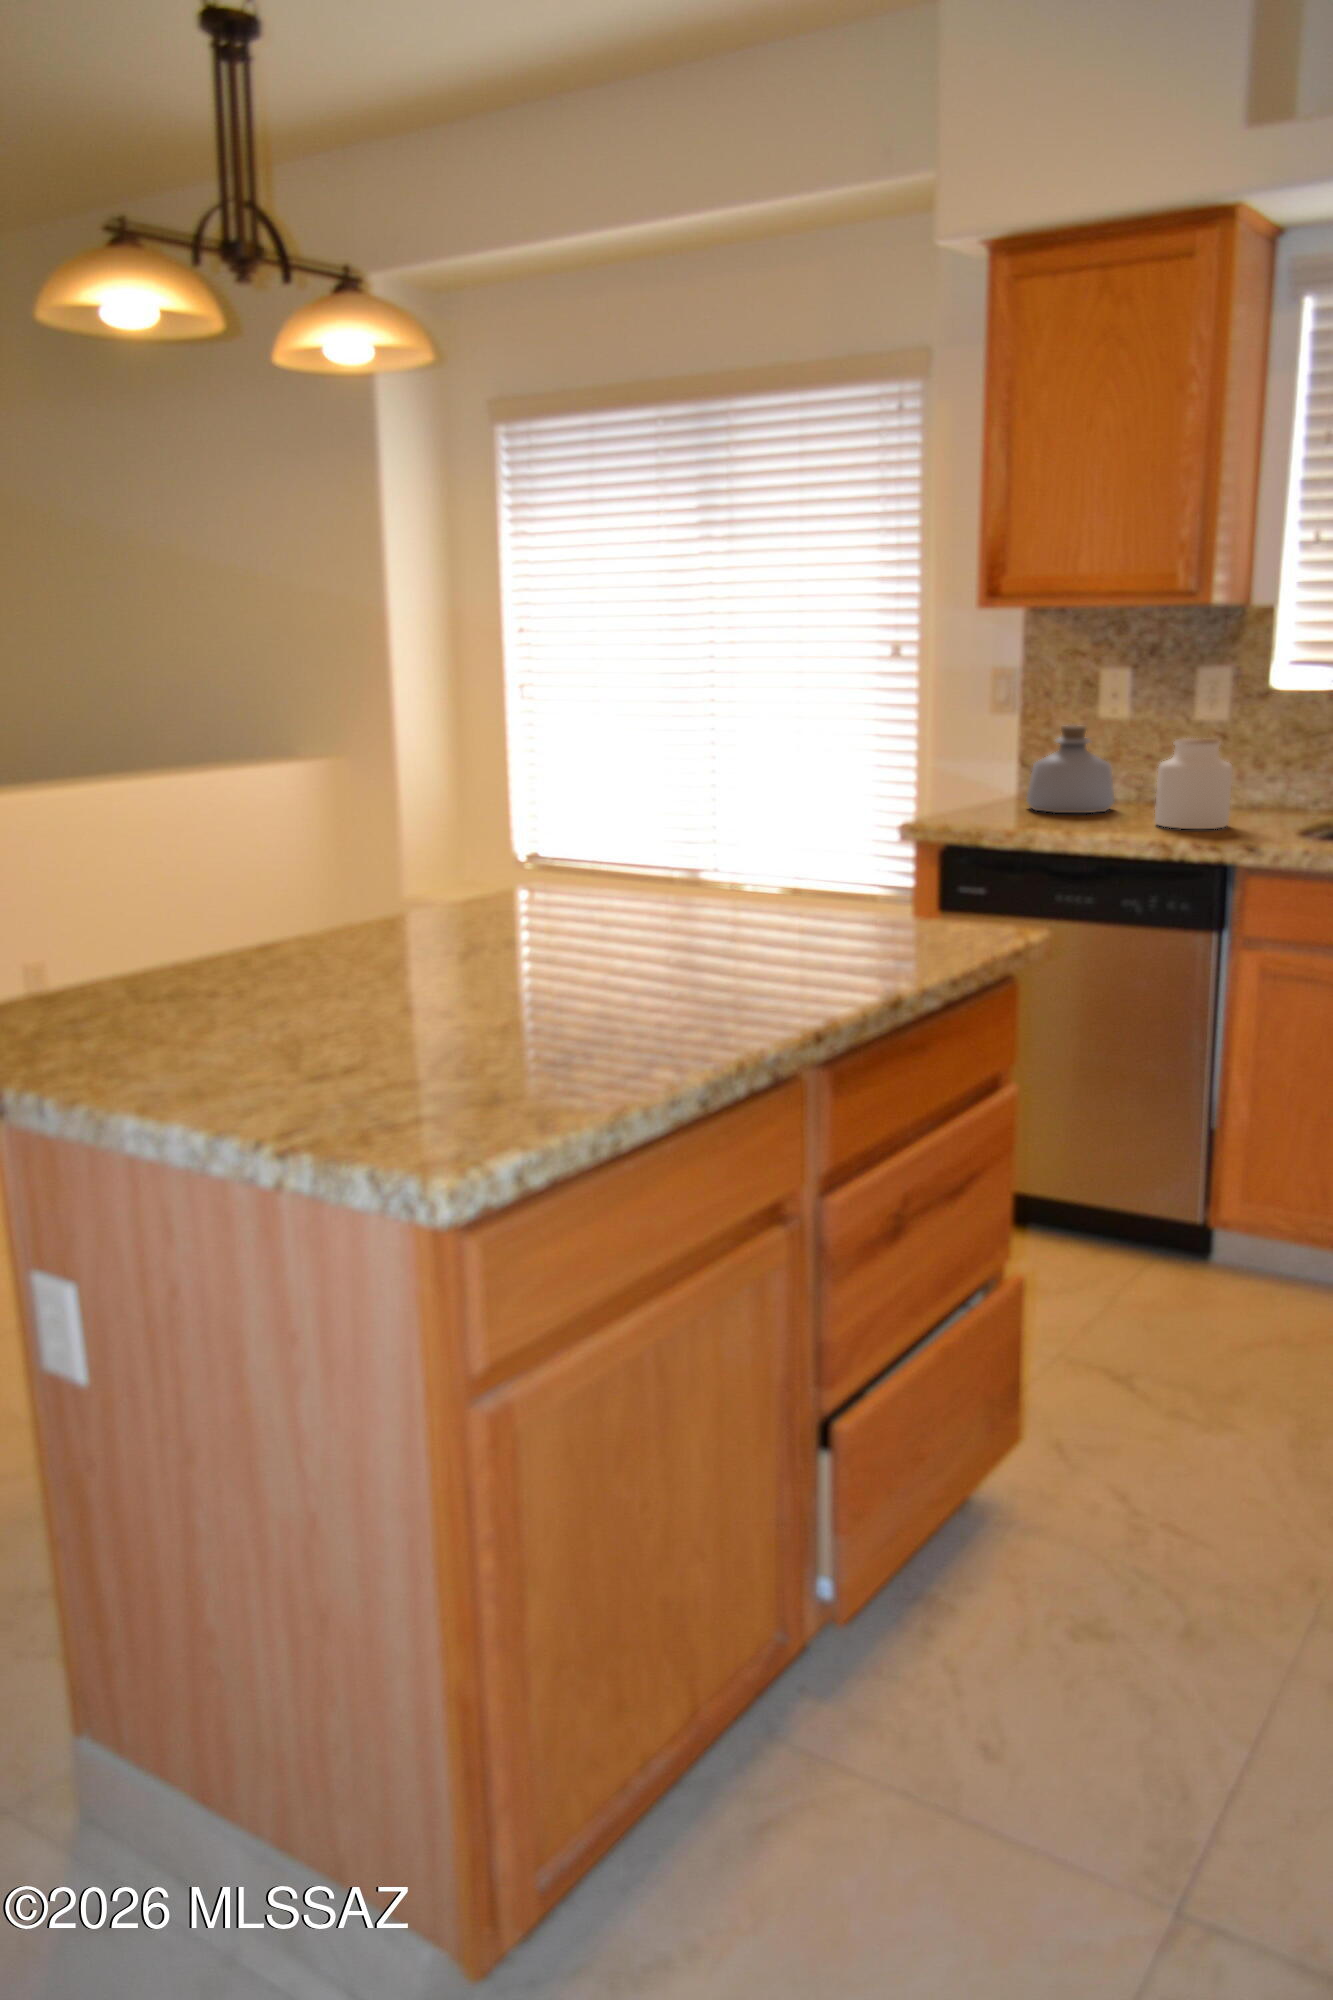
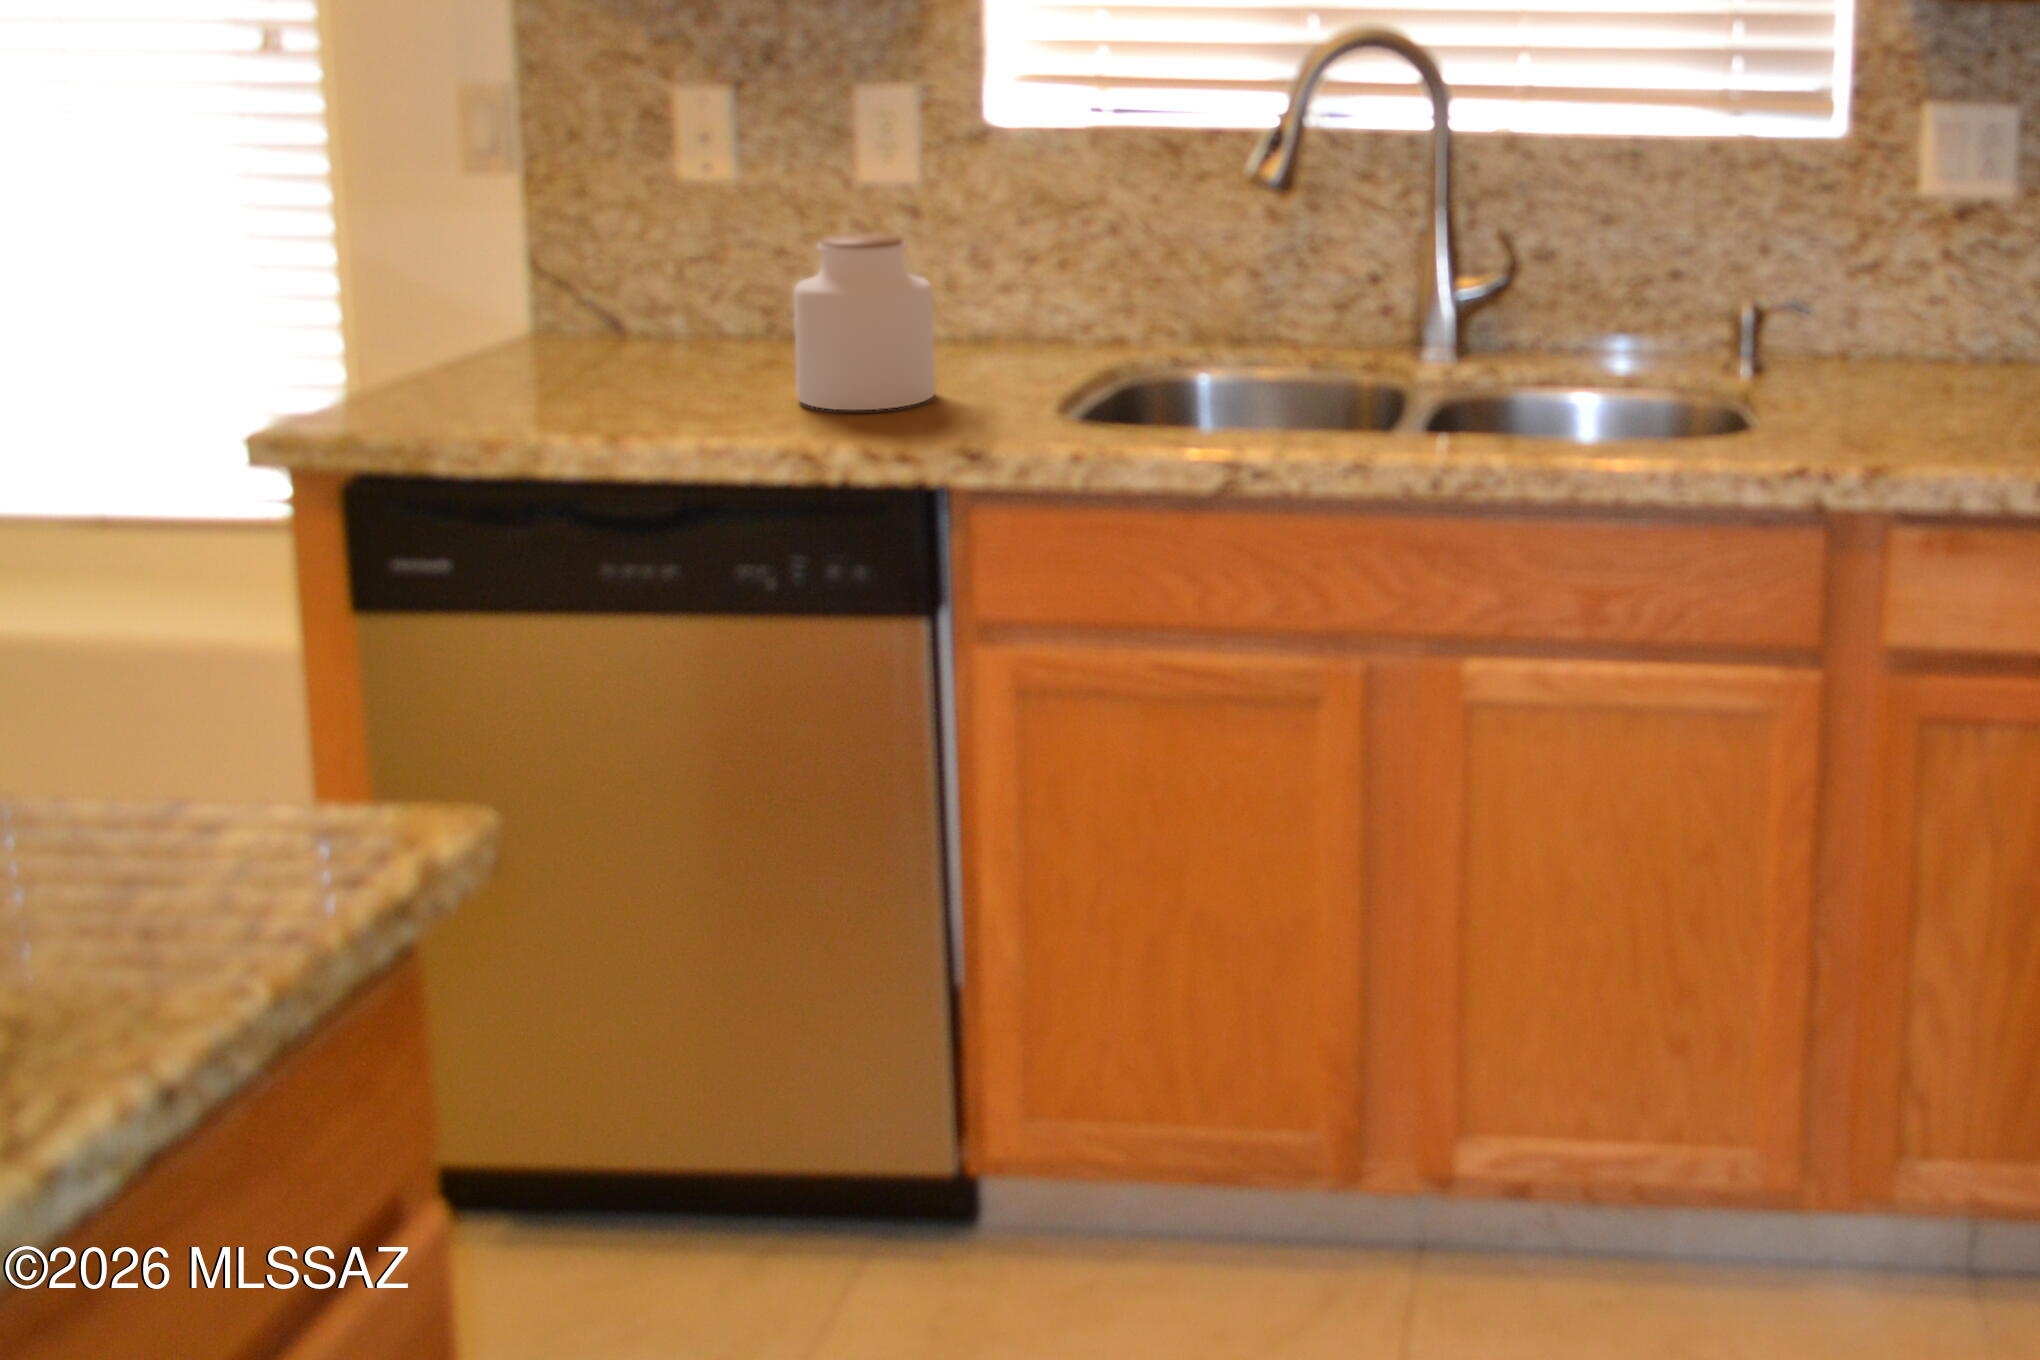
bottle: present [1027,725,1114,813] -> none [553,204,732,379]

